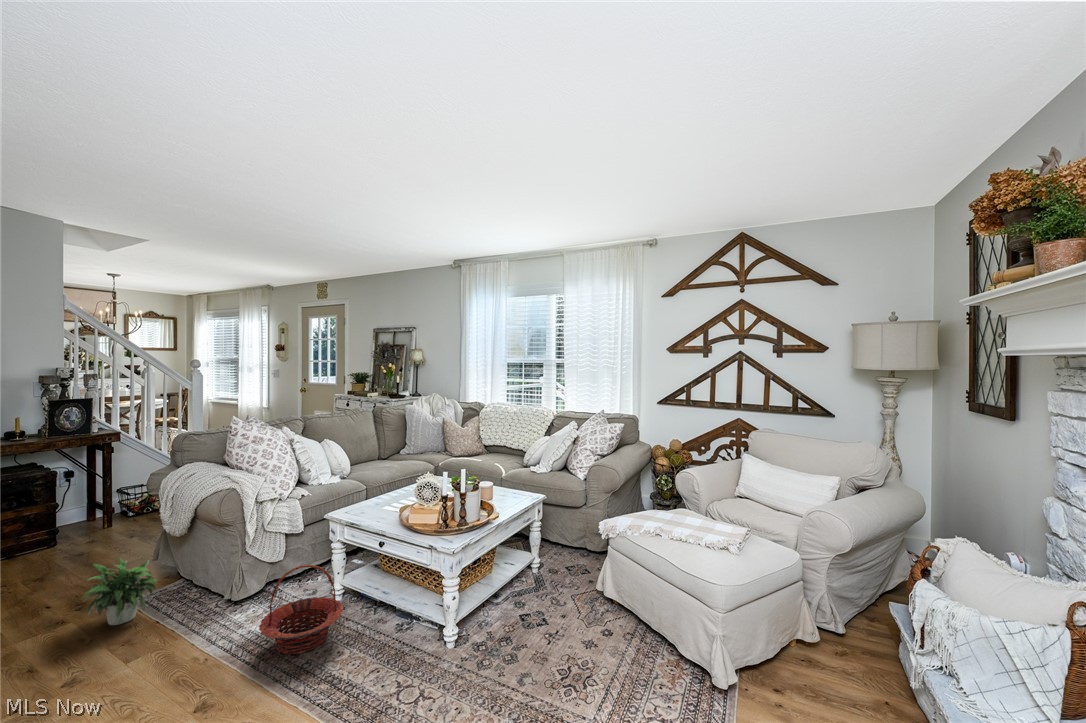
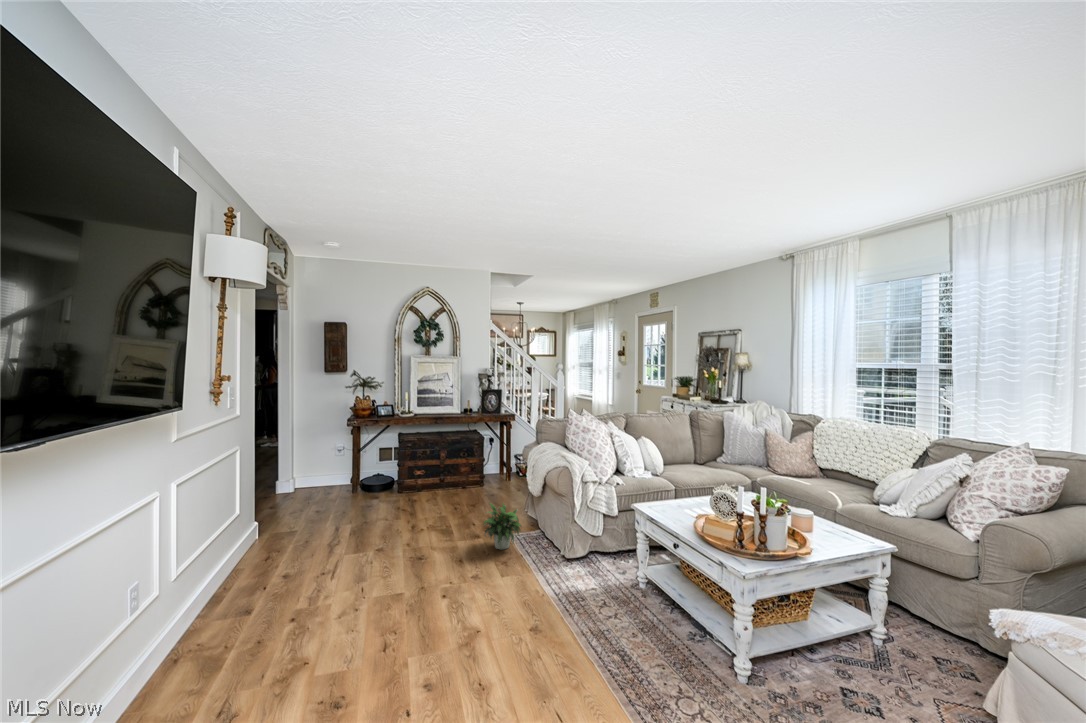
basket: present [259,565,344,655] -> none [575,545,641,621]

